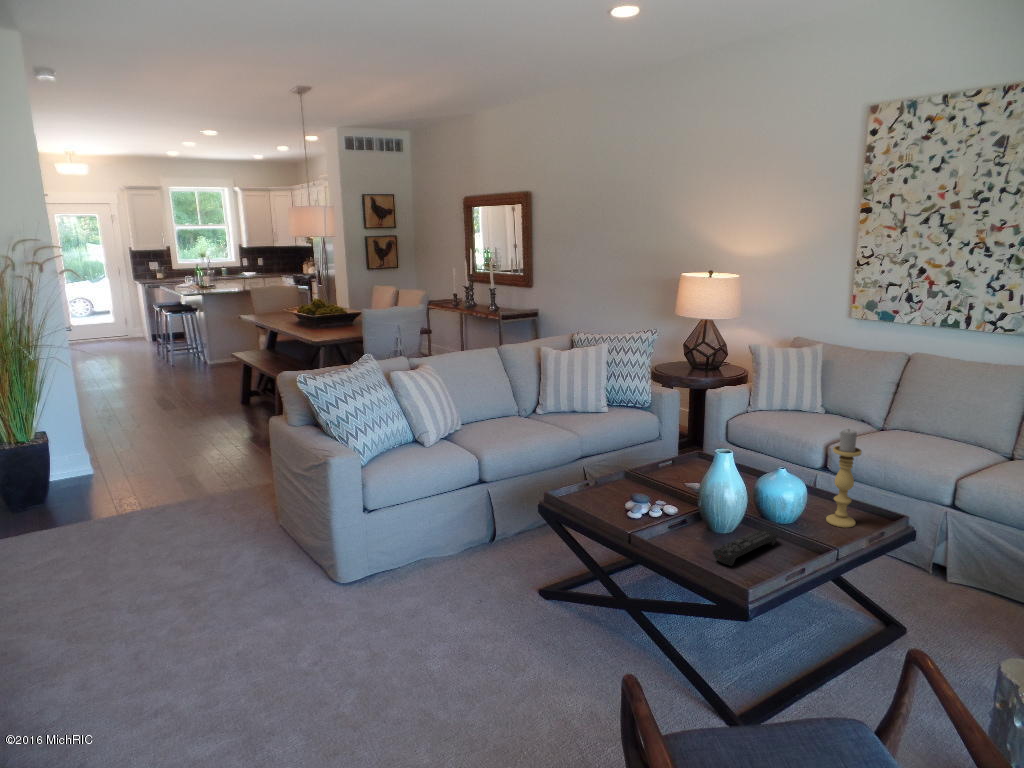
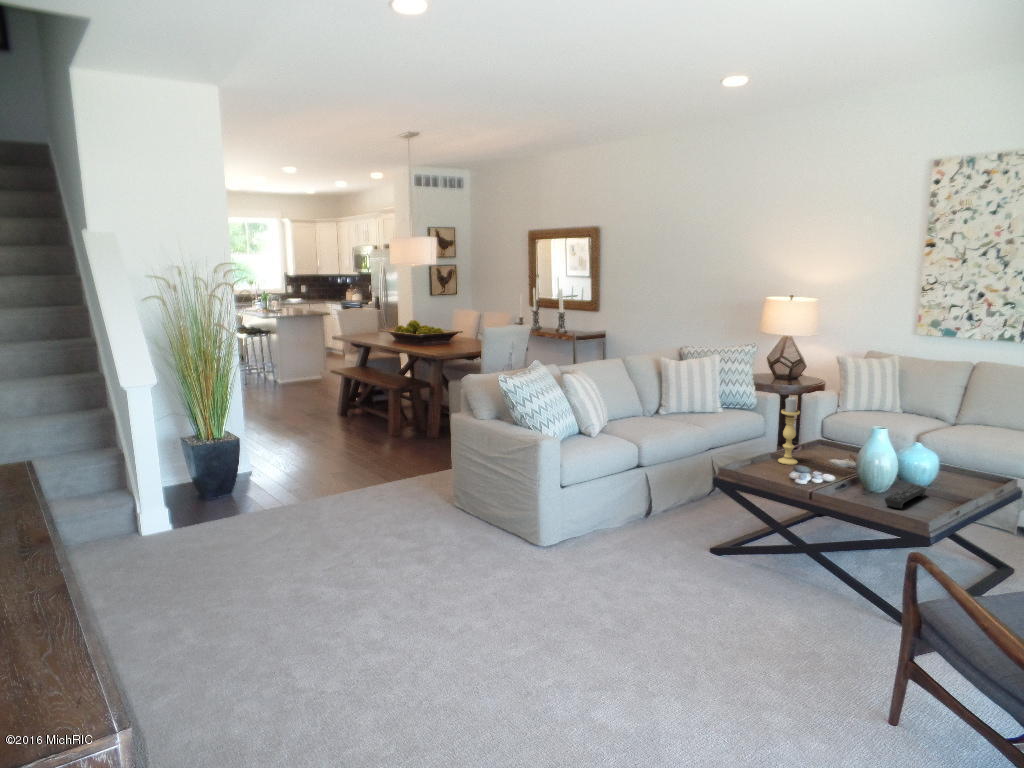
candle holder: present [826,429,862,528] -> present [778,398,800,465]

